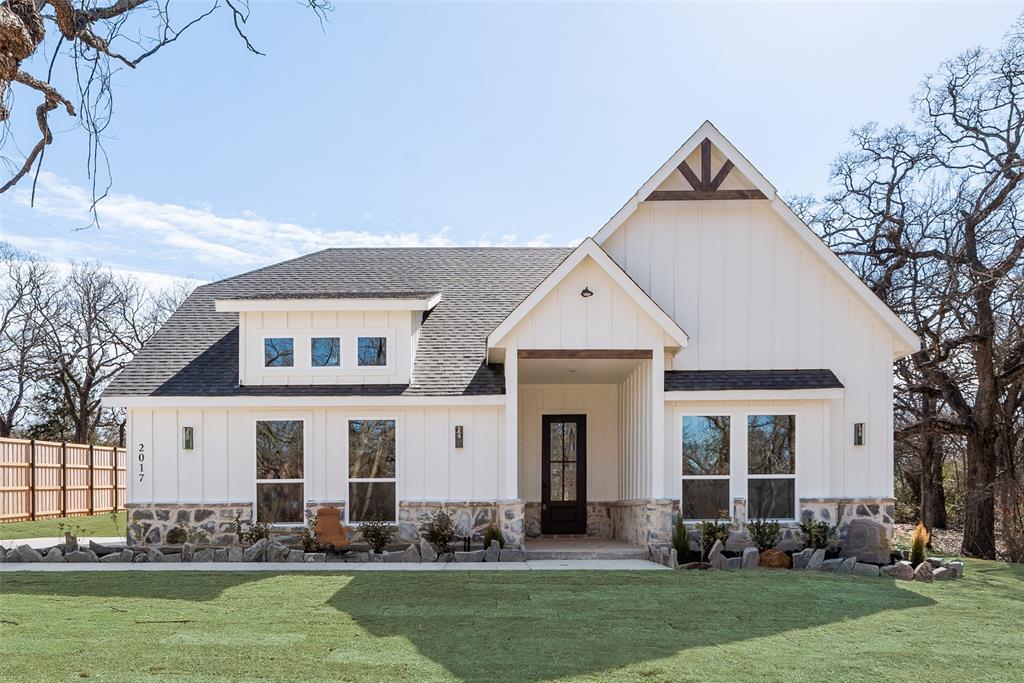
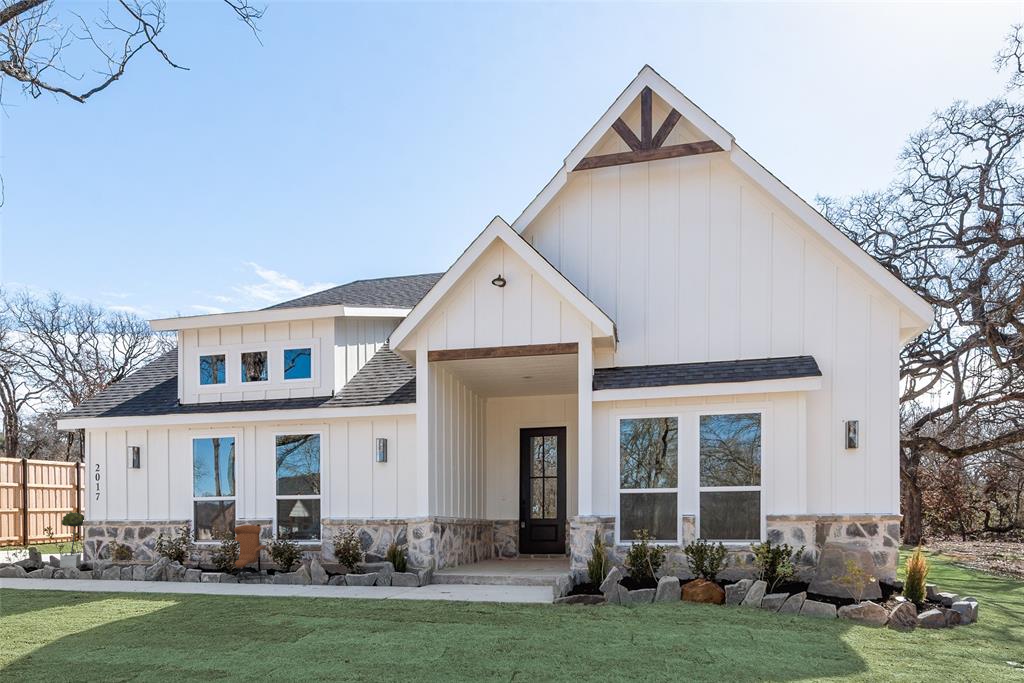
potted tree: none [104,494,129,551] -> present [60,512,84,568]

